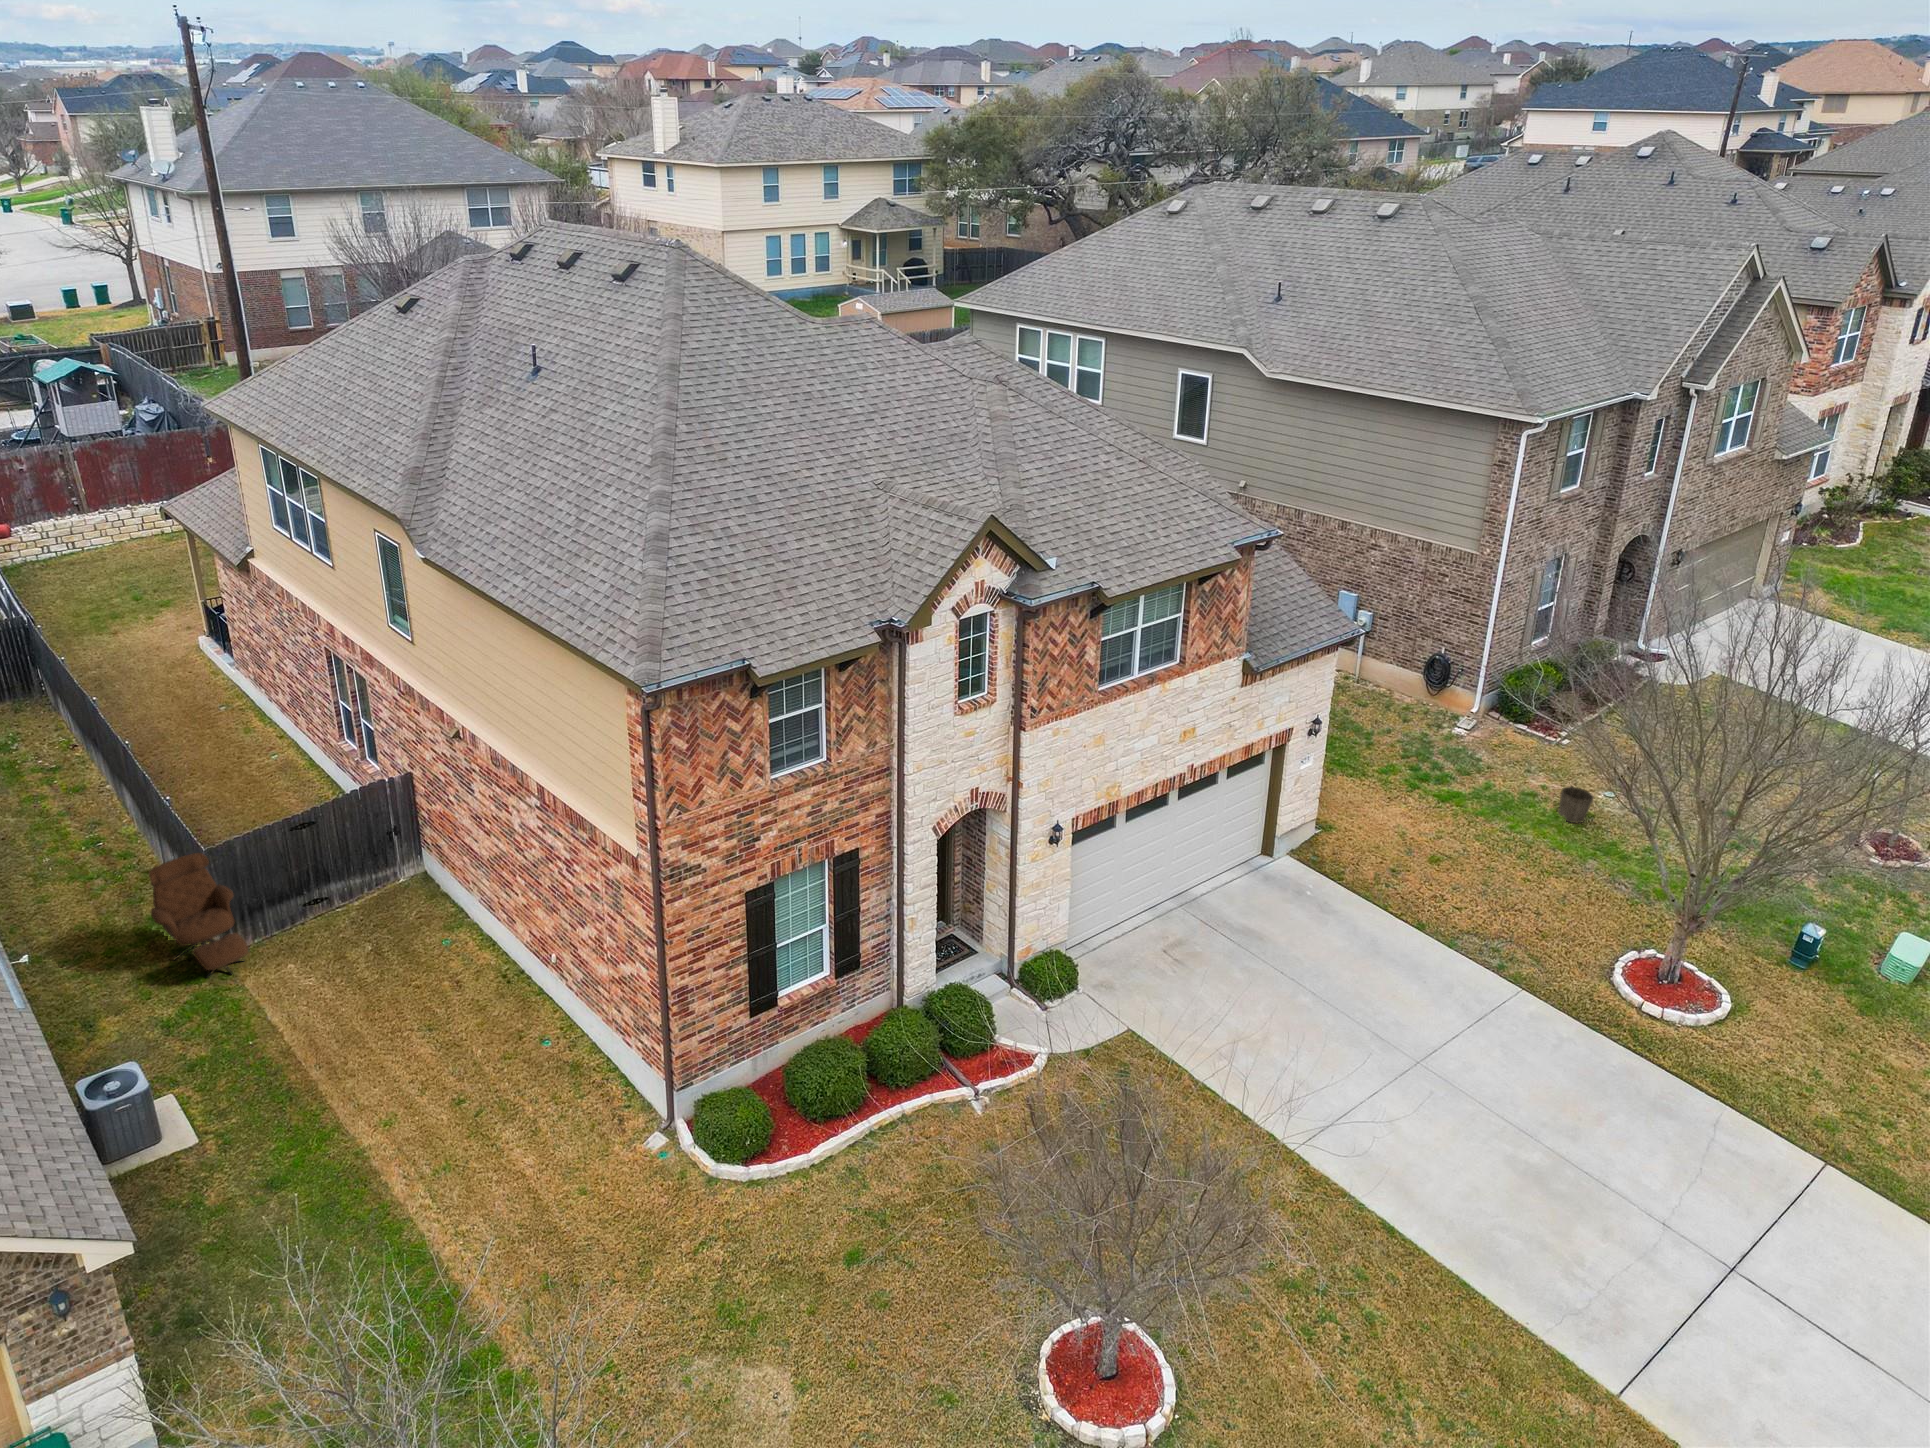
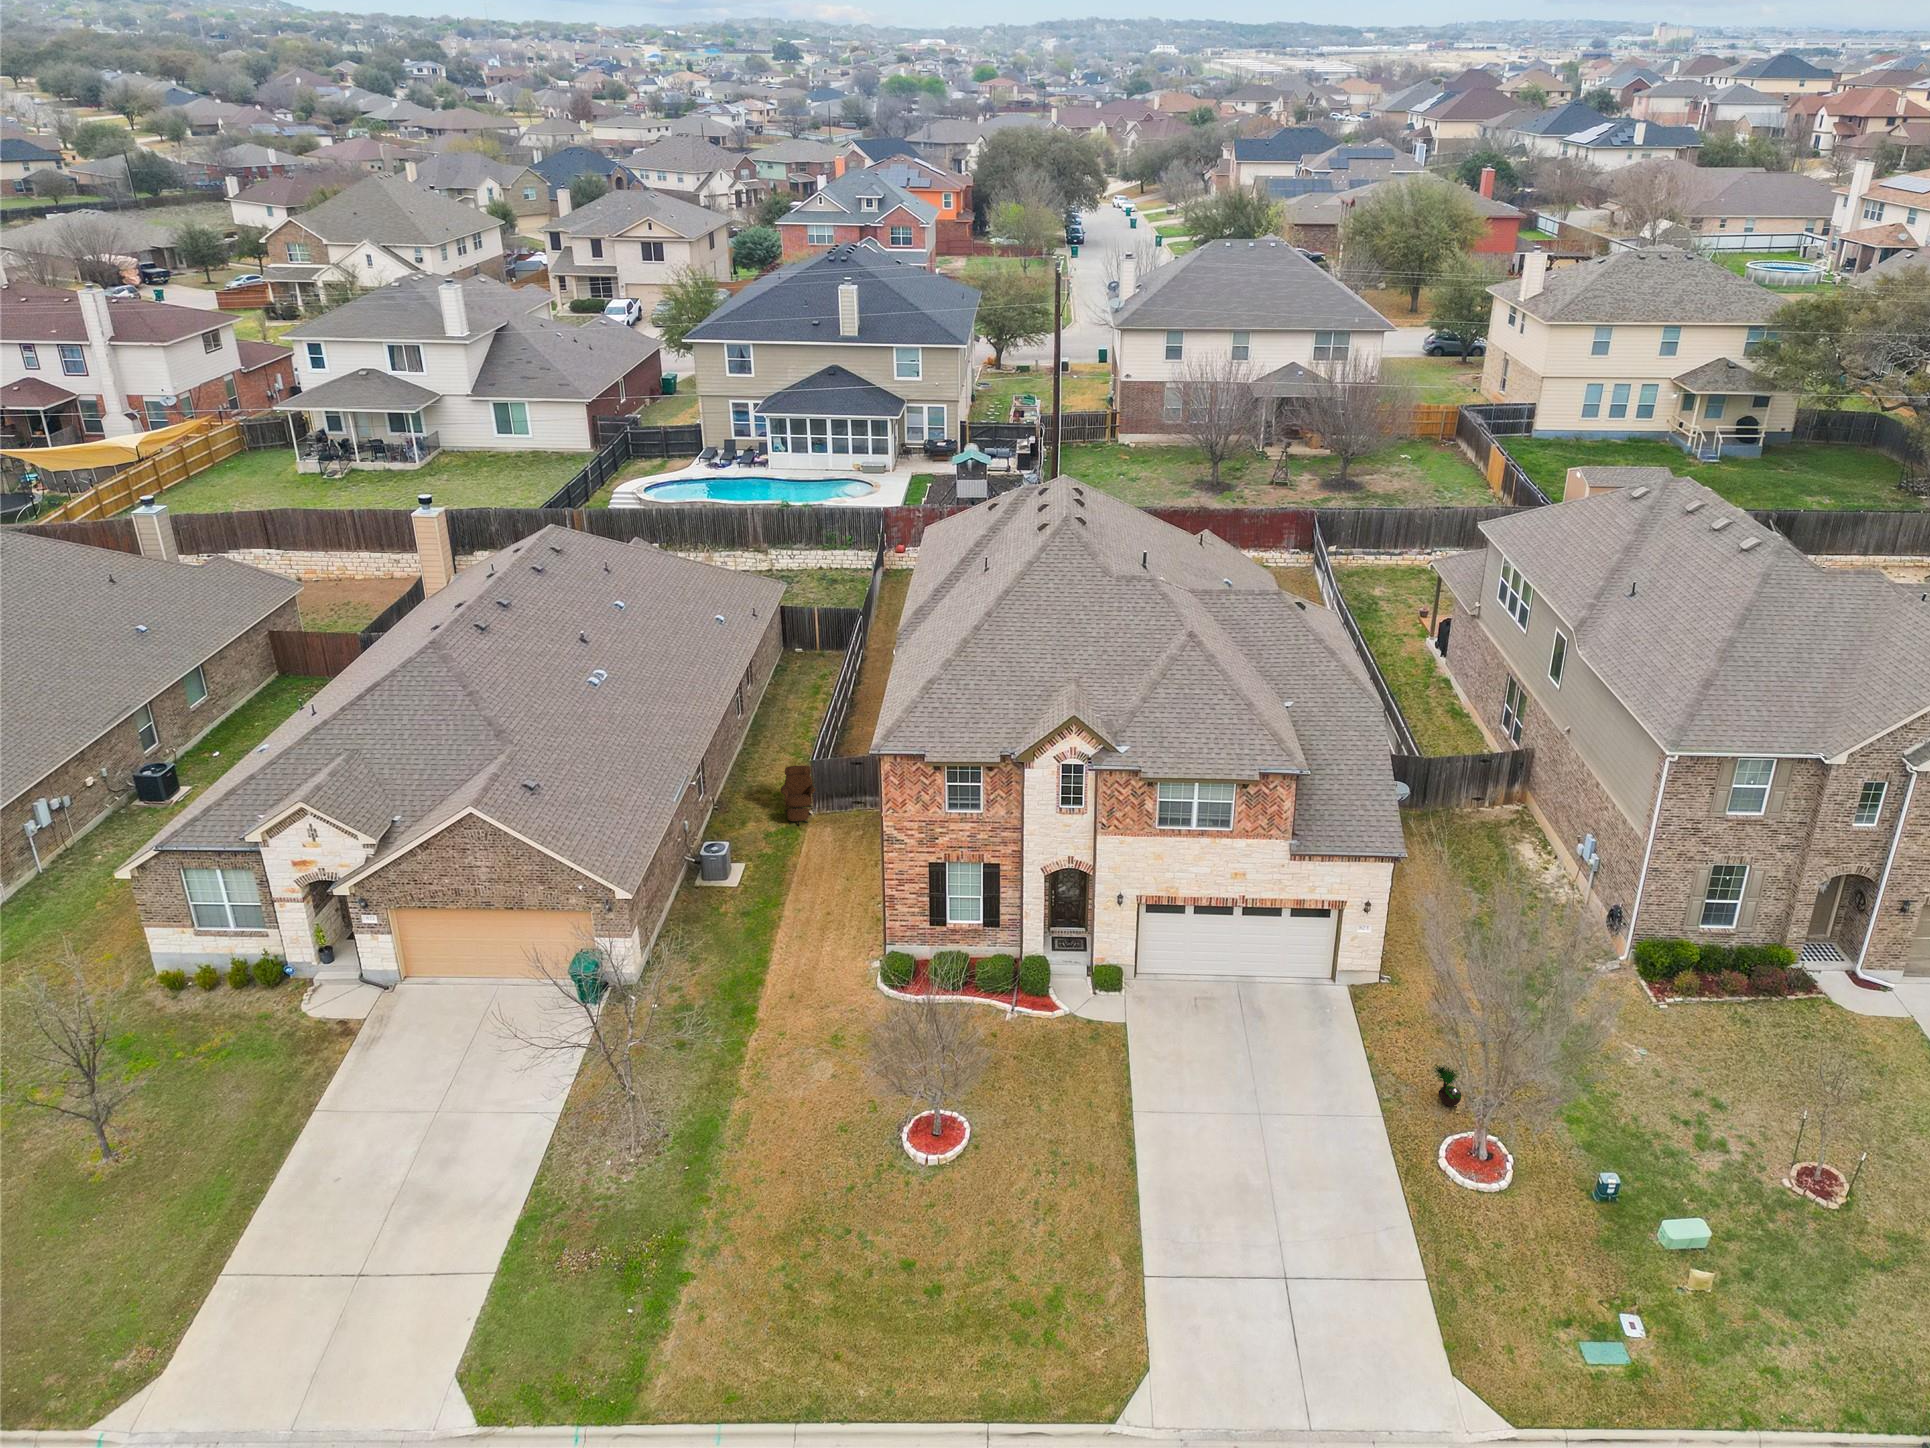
bucket: present [1558,786,1594,823] -> none [1606,1040,1635,1072]
potted tree: none [1532,872,1576,932] -> present [1434,1065,1461,1106]

